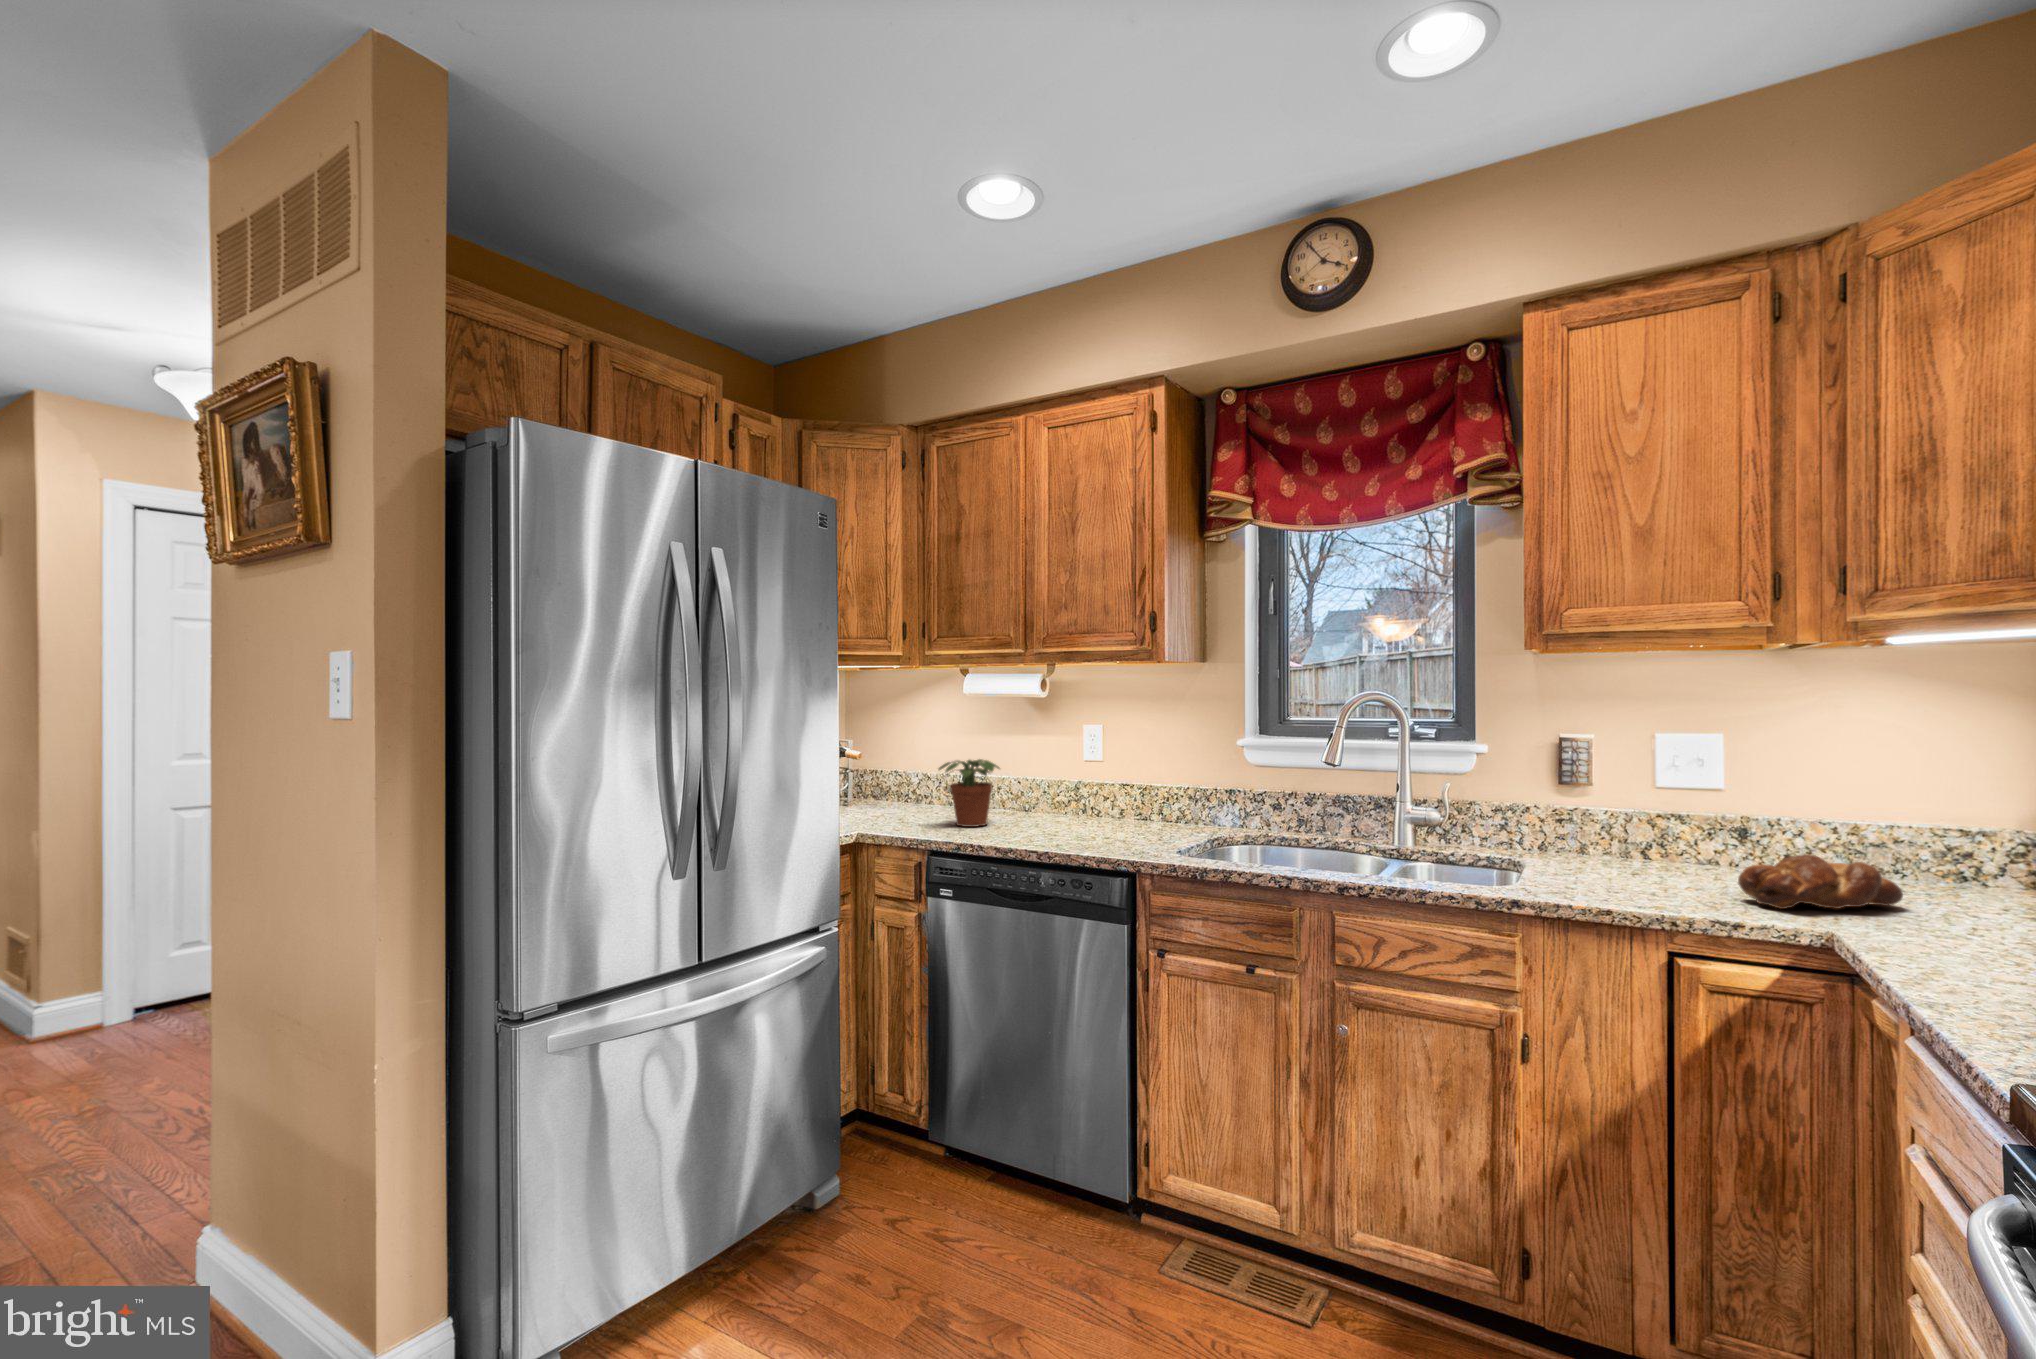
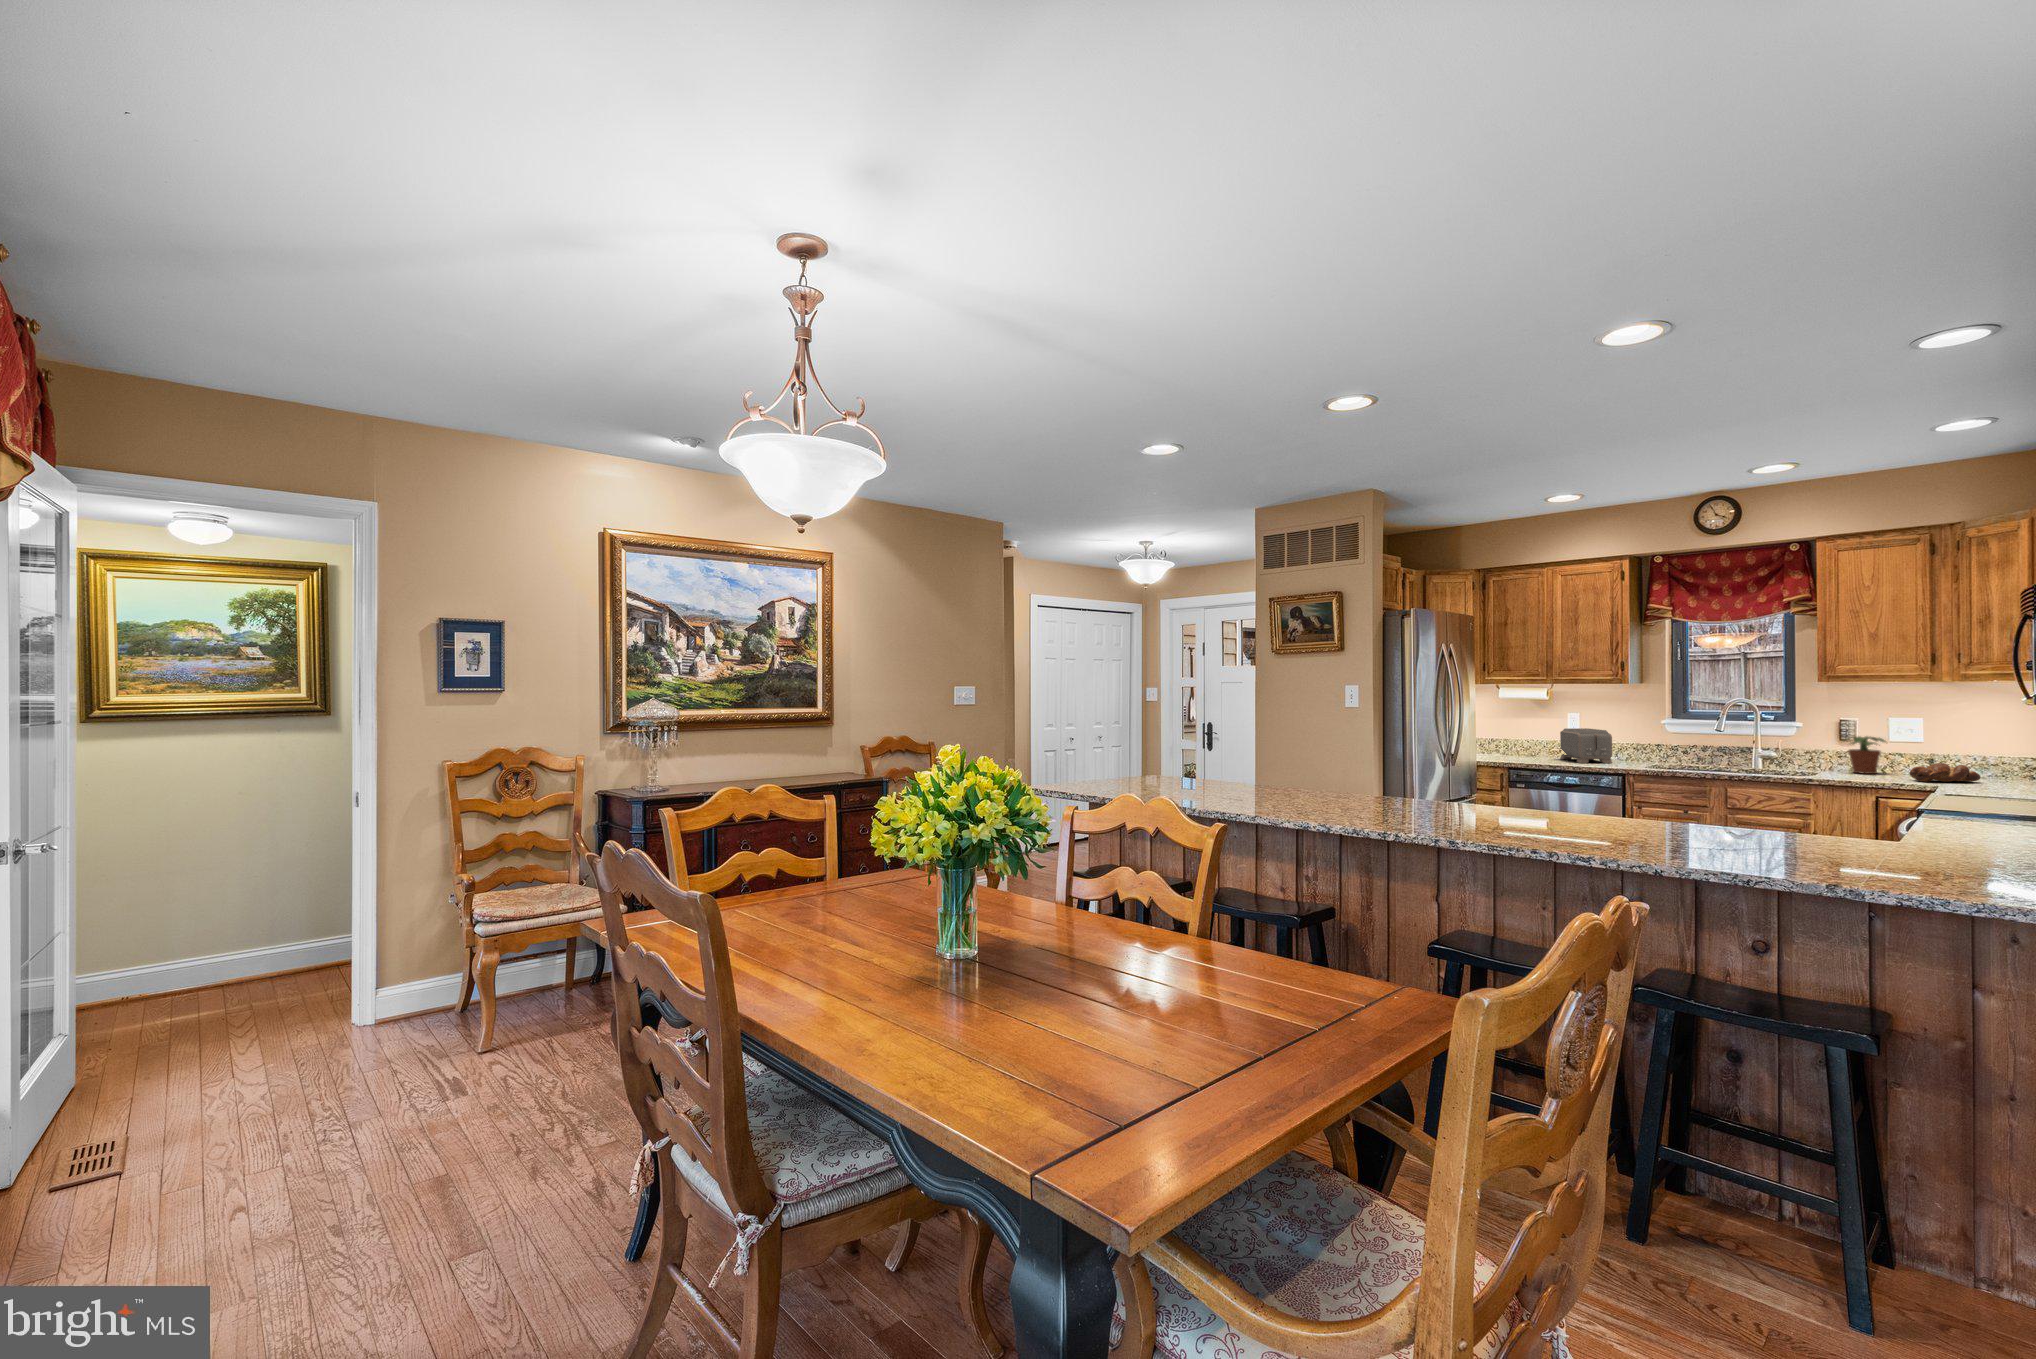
toaster: none [1051,757,1133,837] -> present [1560,728,1612,763]
potted plant: present [939,759,999,827] -> present [1848,736,1886,774]

